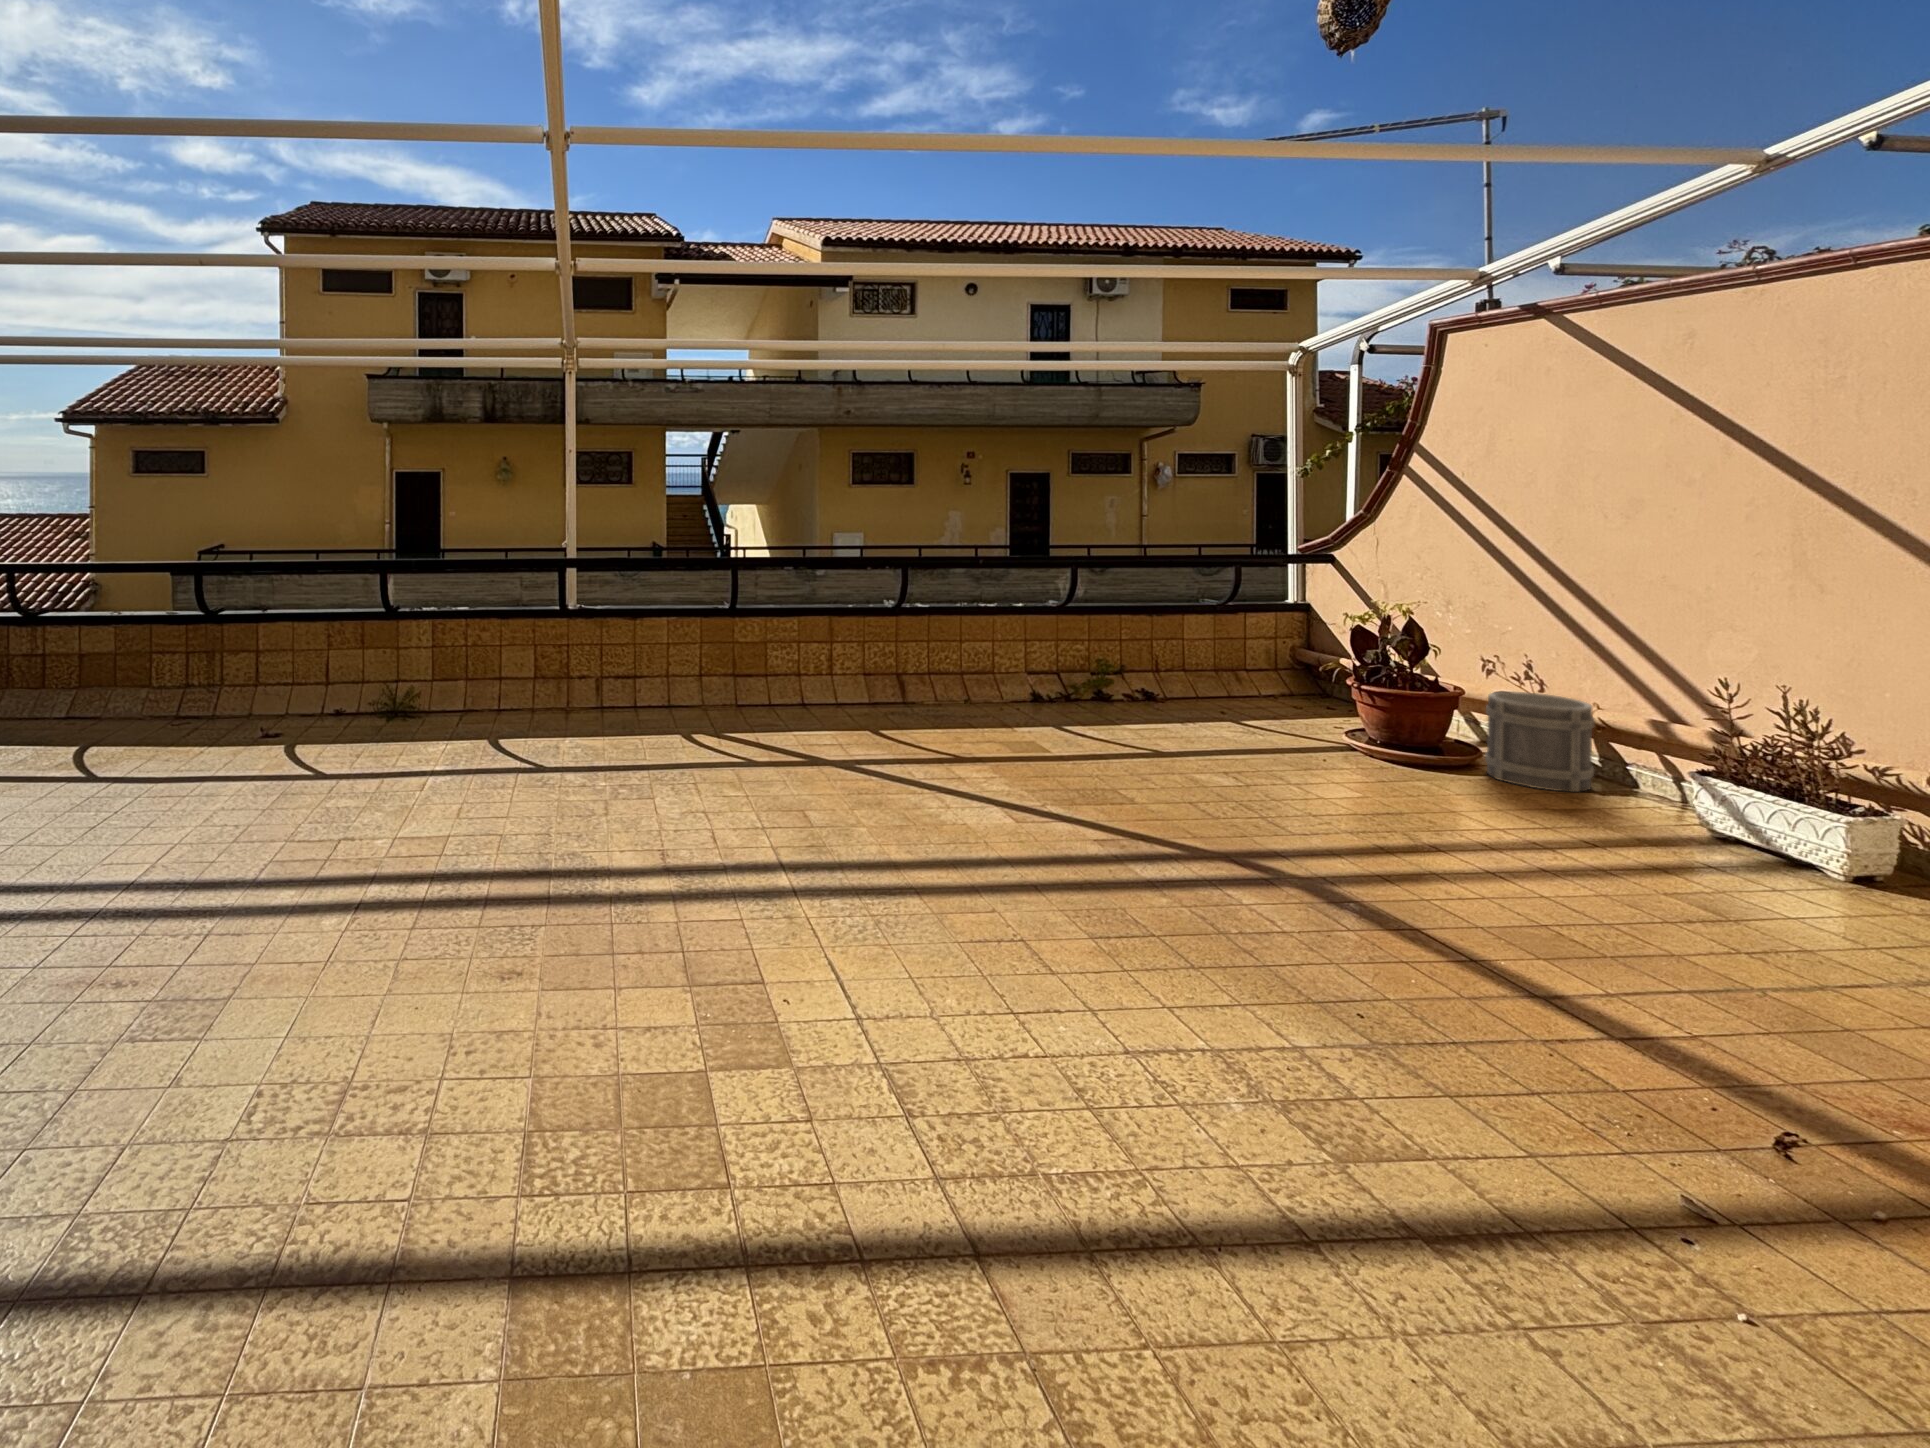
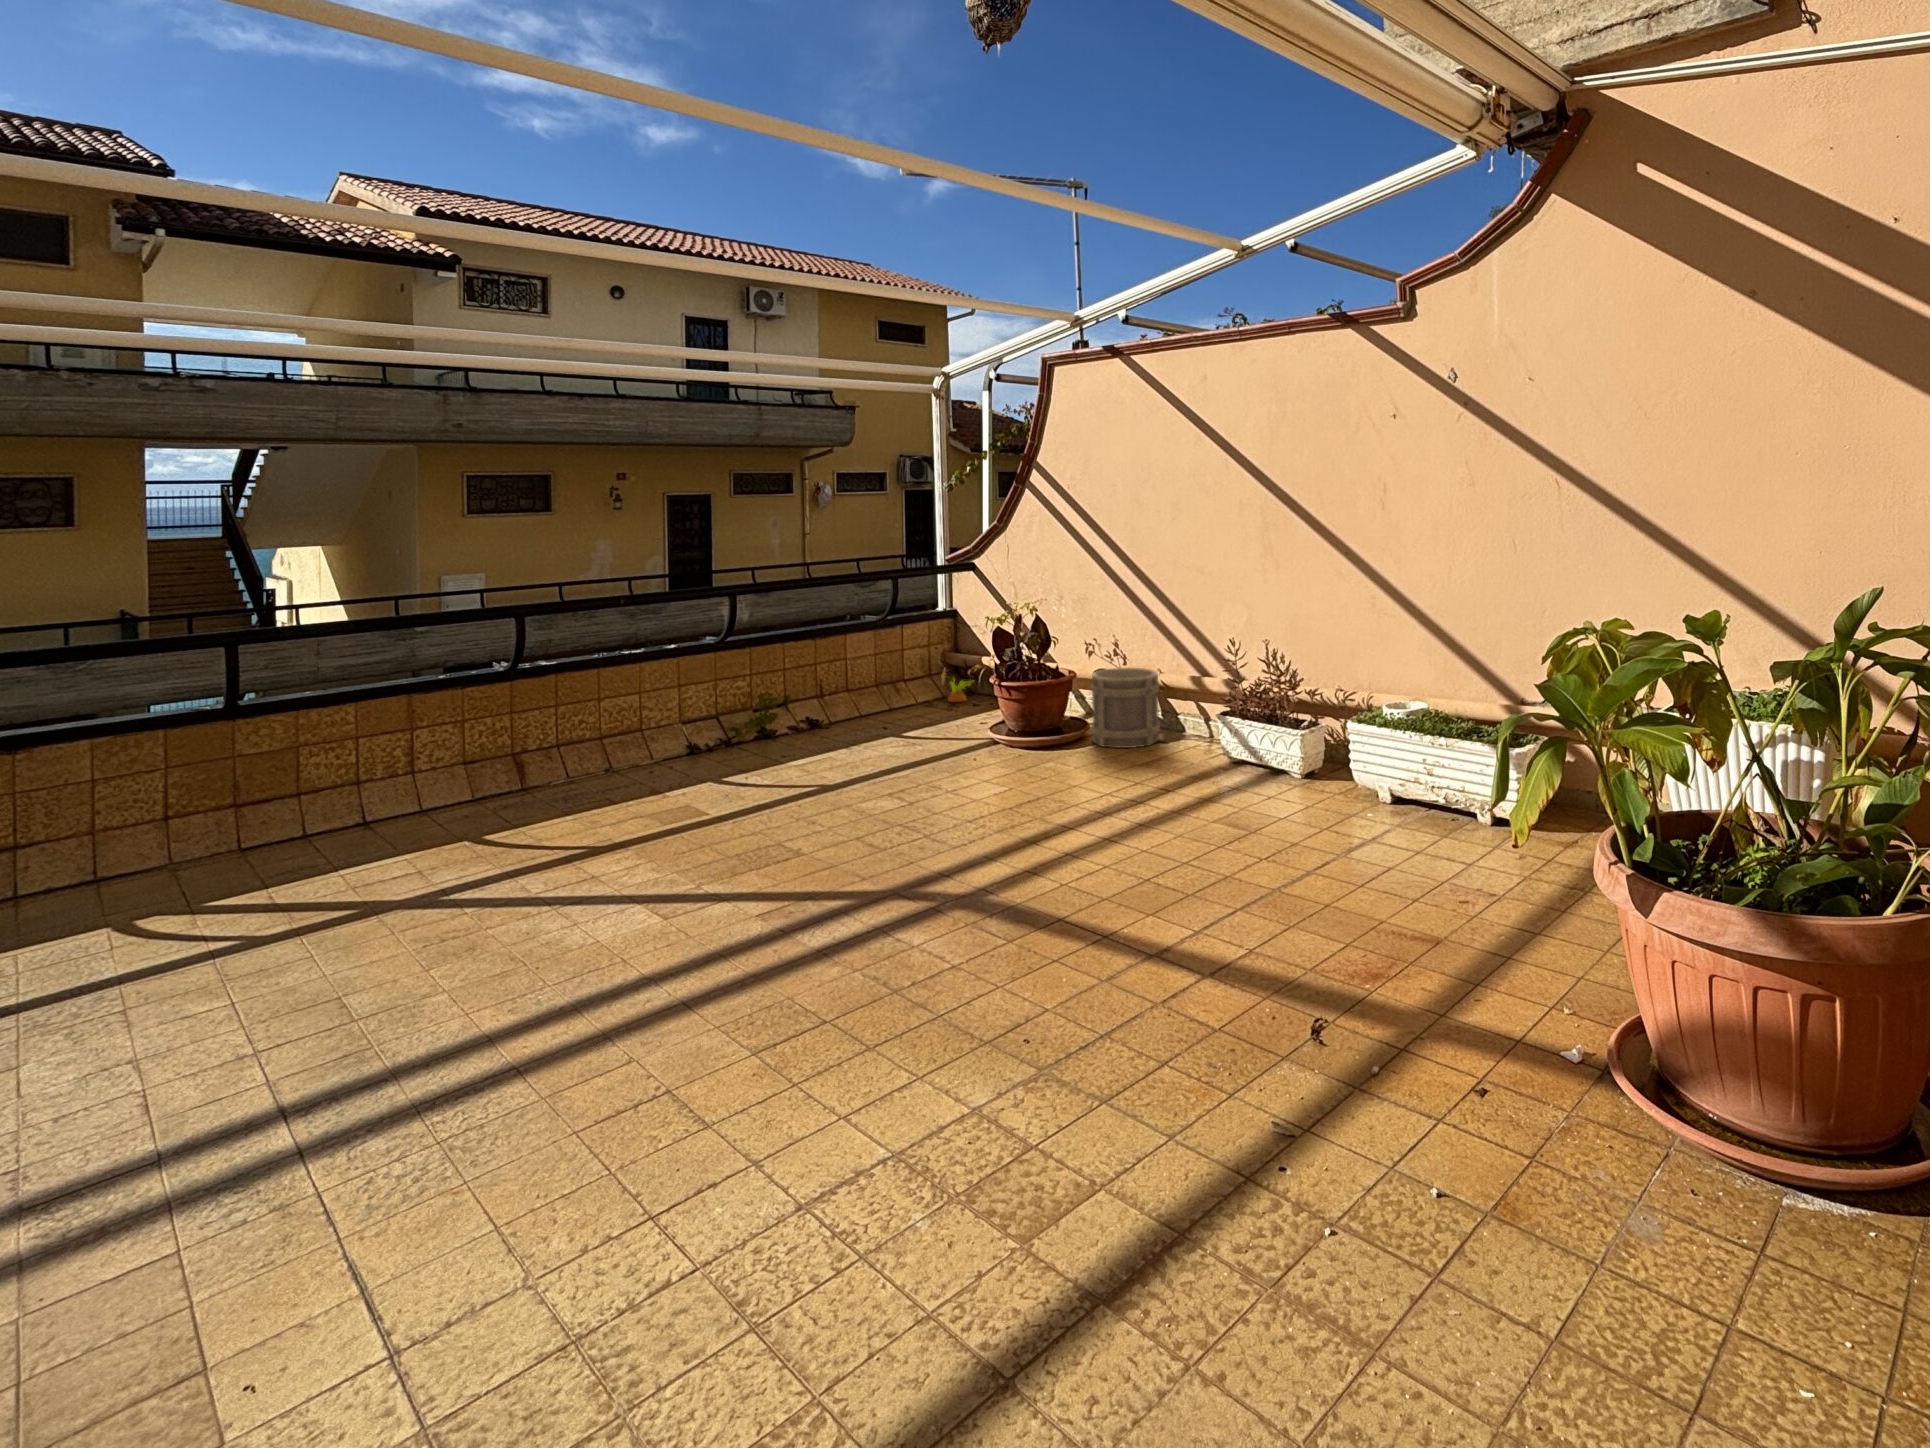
decorative plant: none [1289,662,1331,703] -> present [941,669,972,702]

